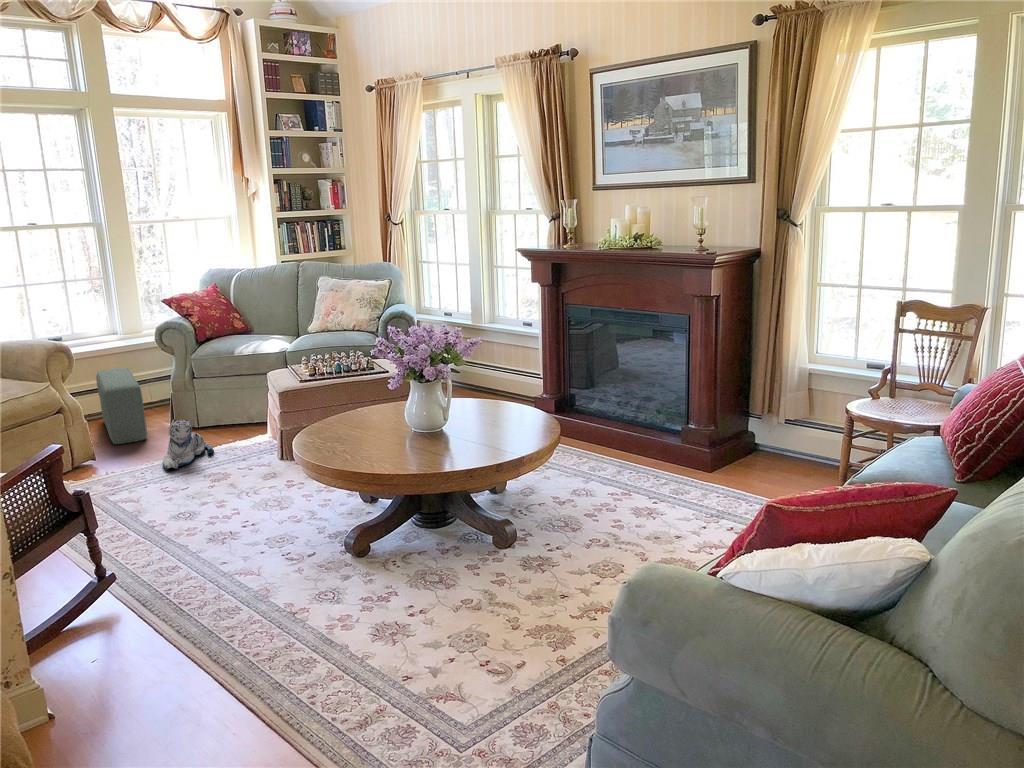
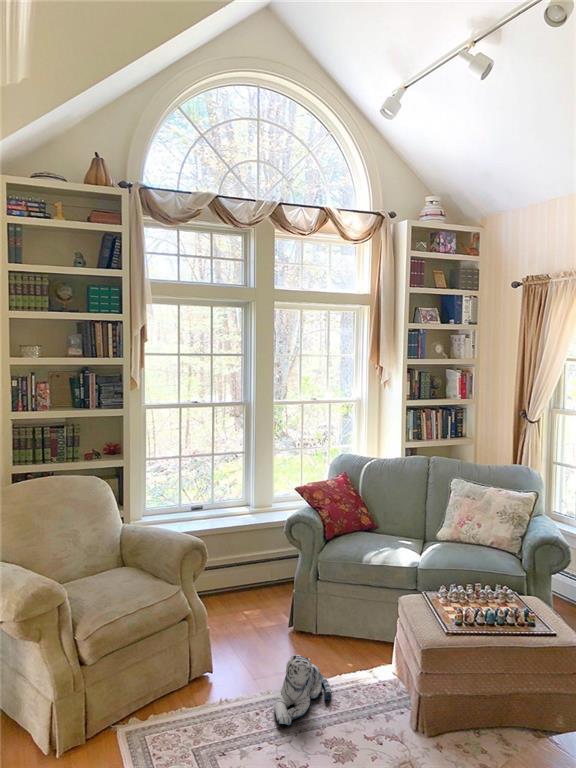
pouf: present [96,368,147,444] -> none [225,549,263,648]

